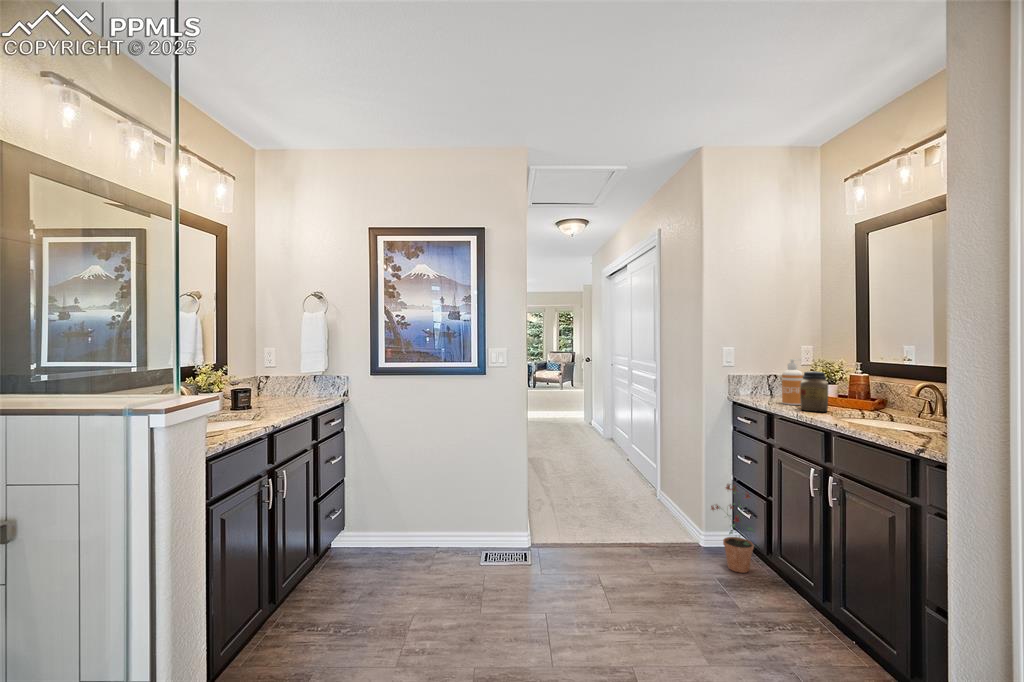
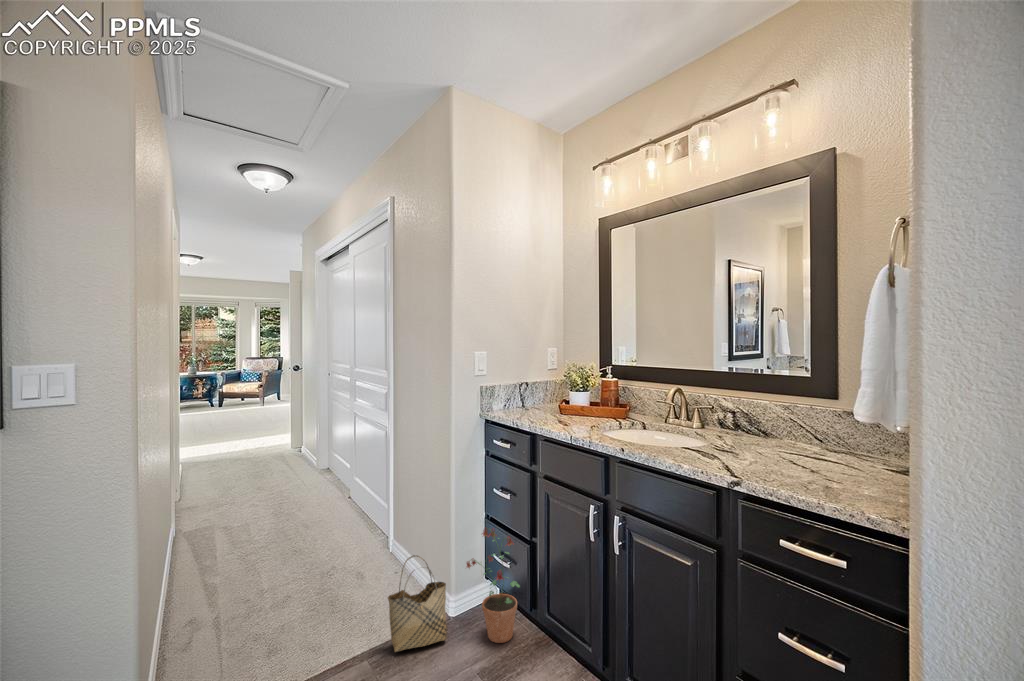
soap dispenser: present [782,359,803,405] -> none [541,366,562,421]
jar: present [800,372,828,412] -> none [566,381,594,429]
woven basket: none [650,494,695,559] -> present [388,555,447,652]

